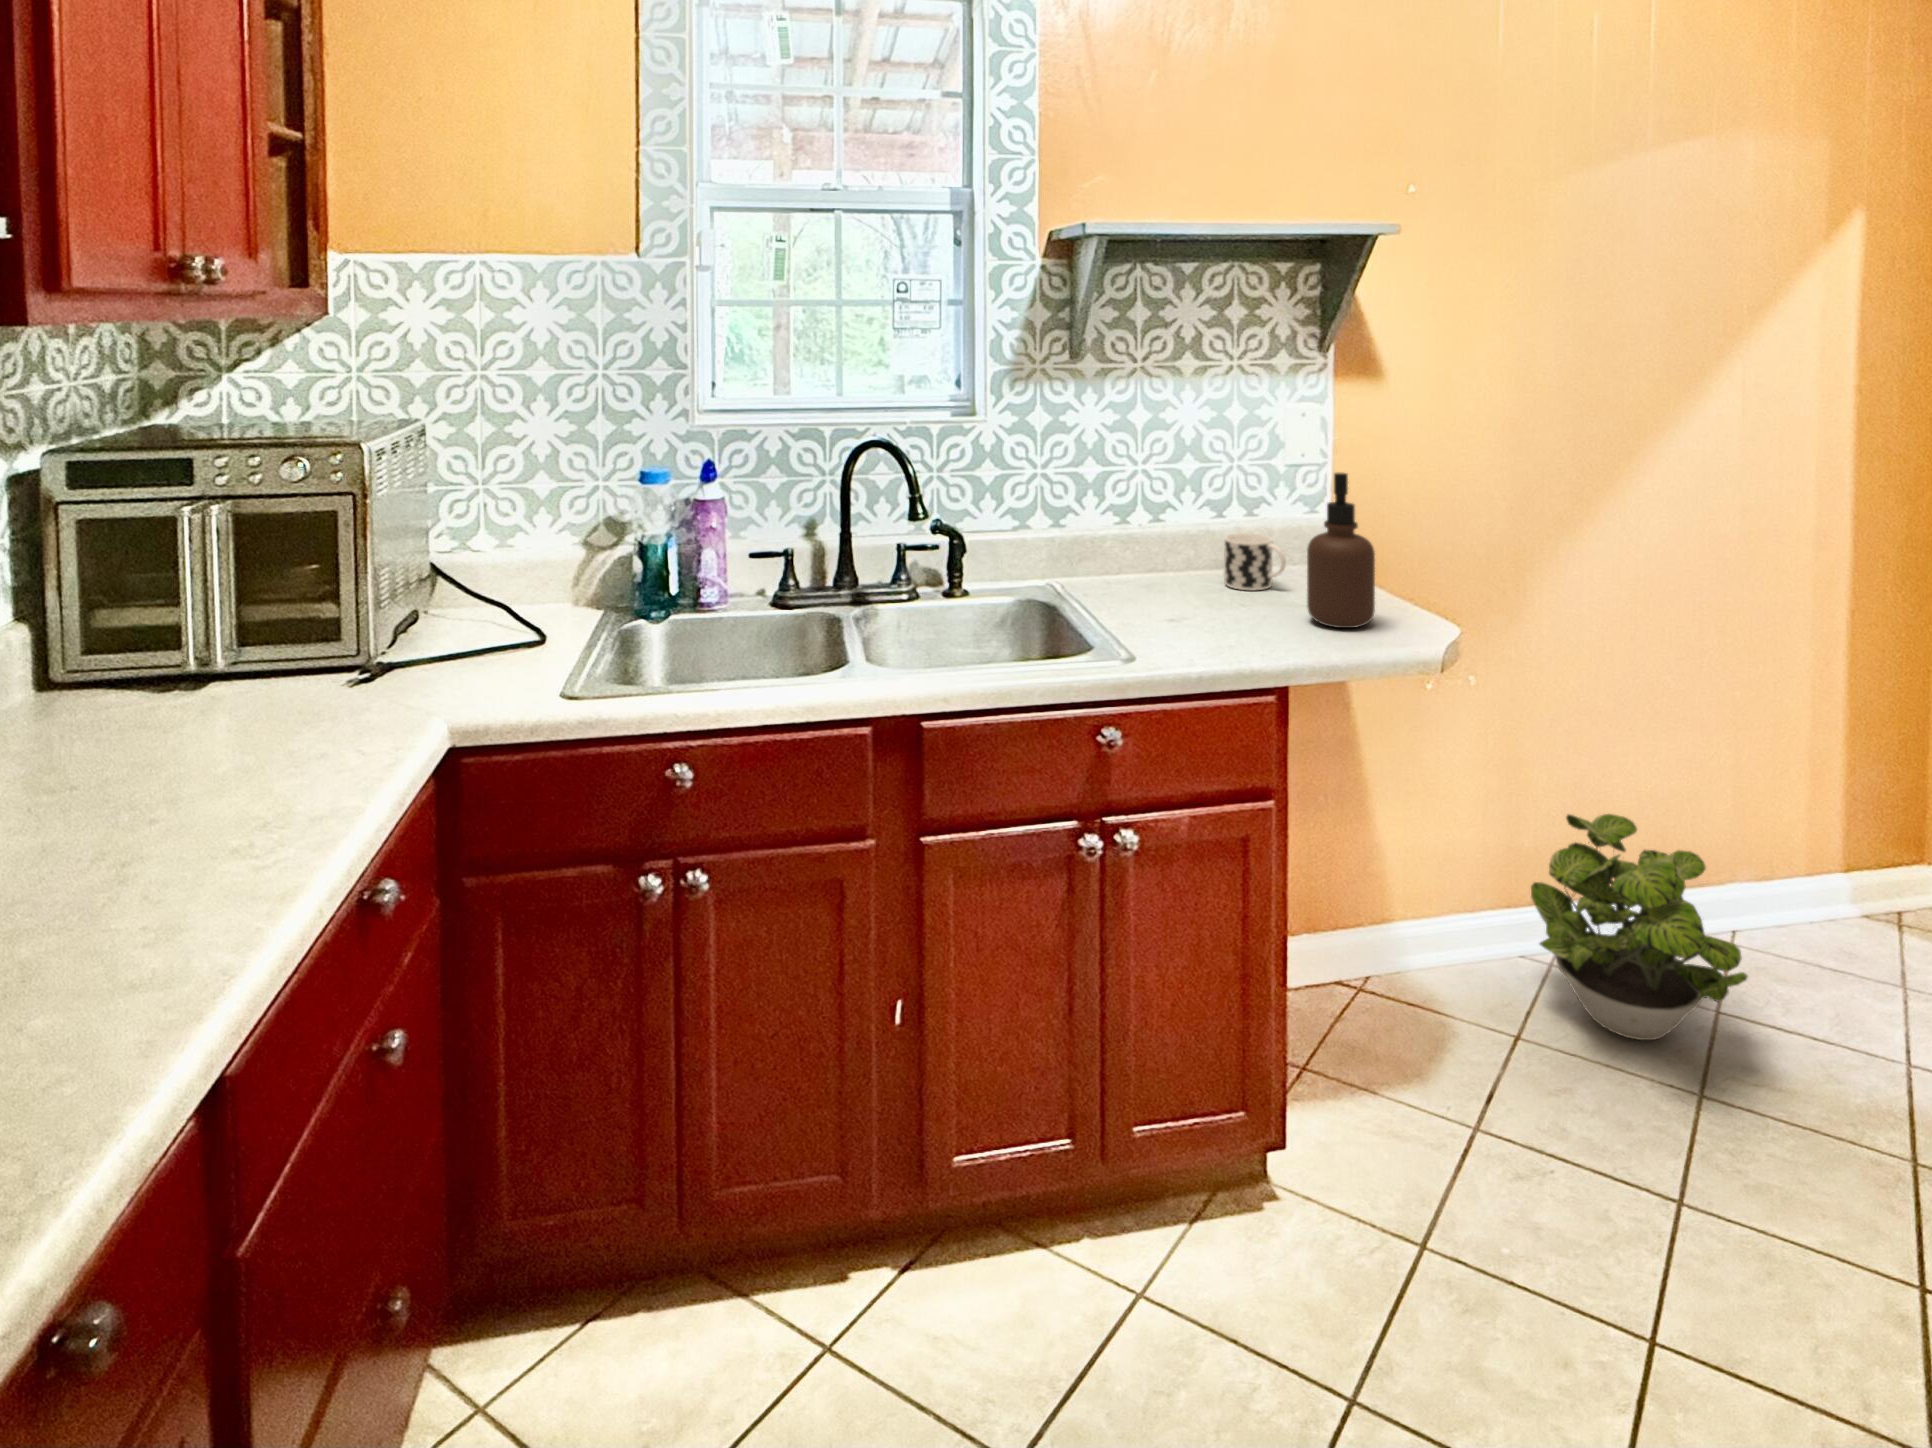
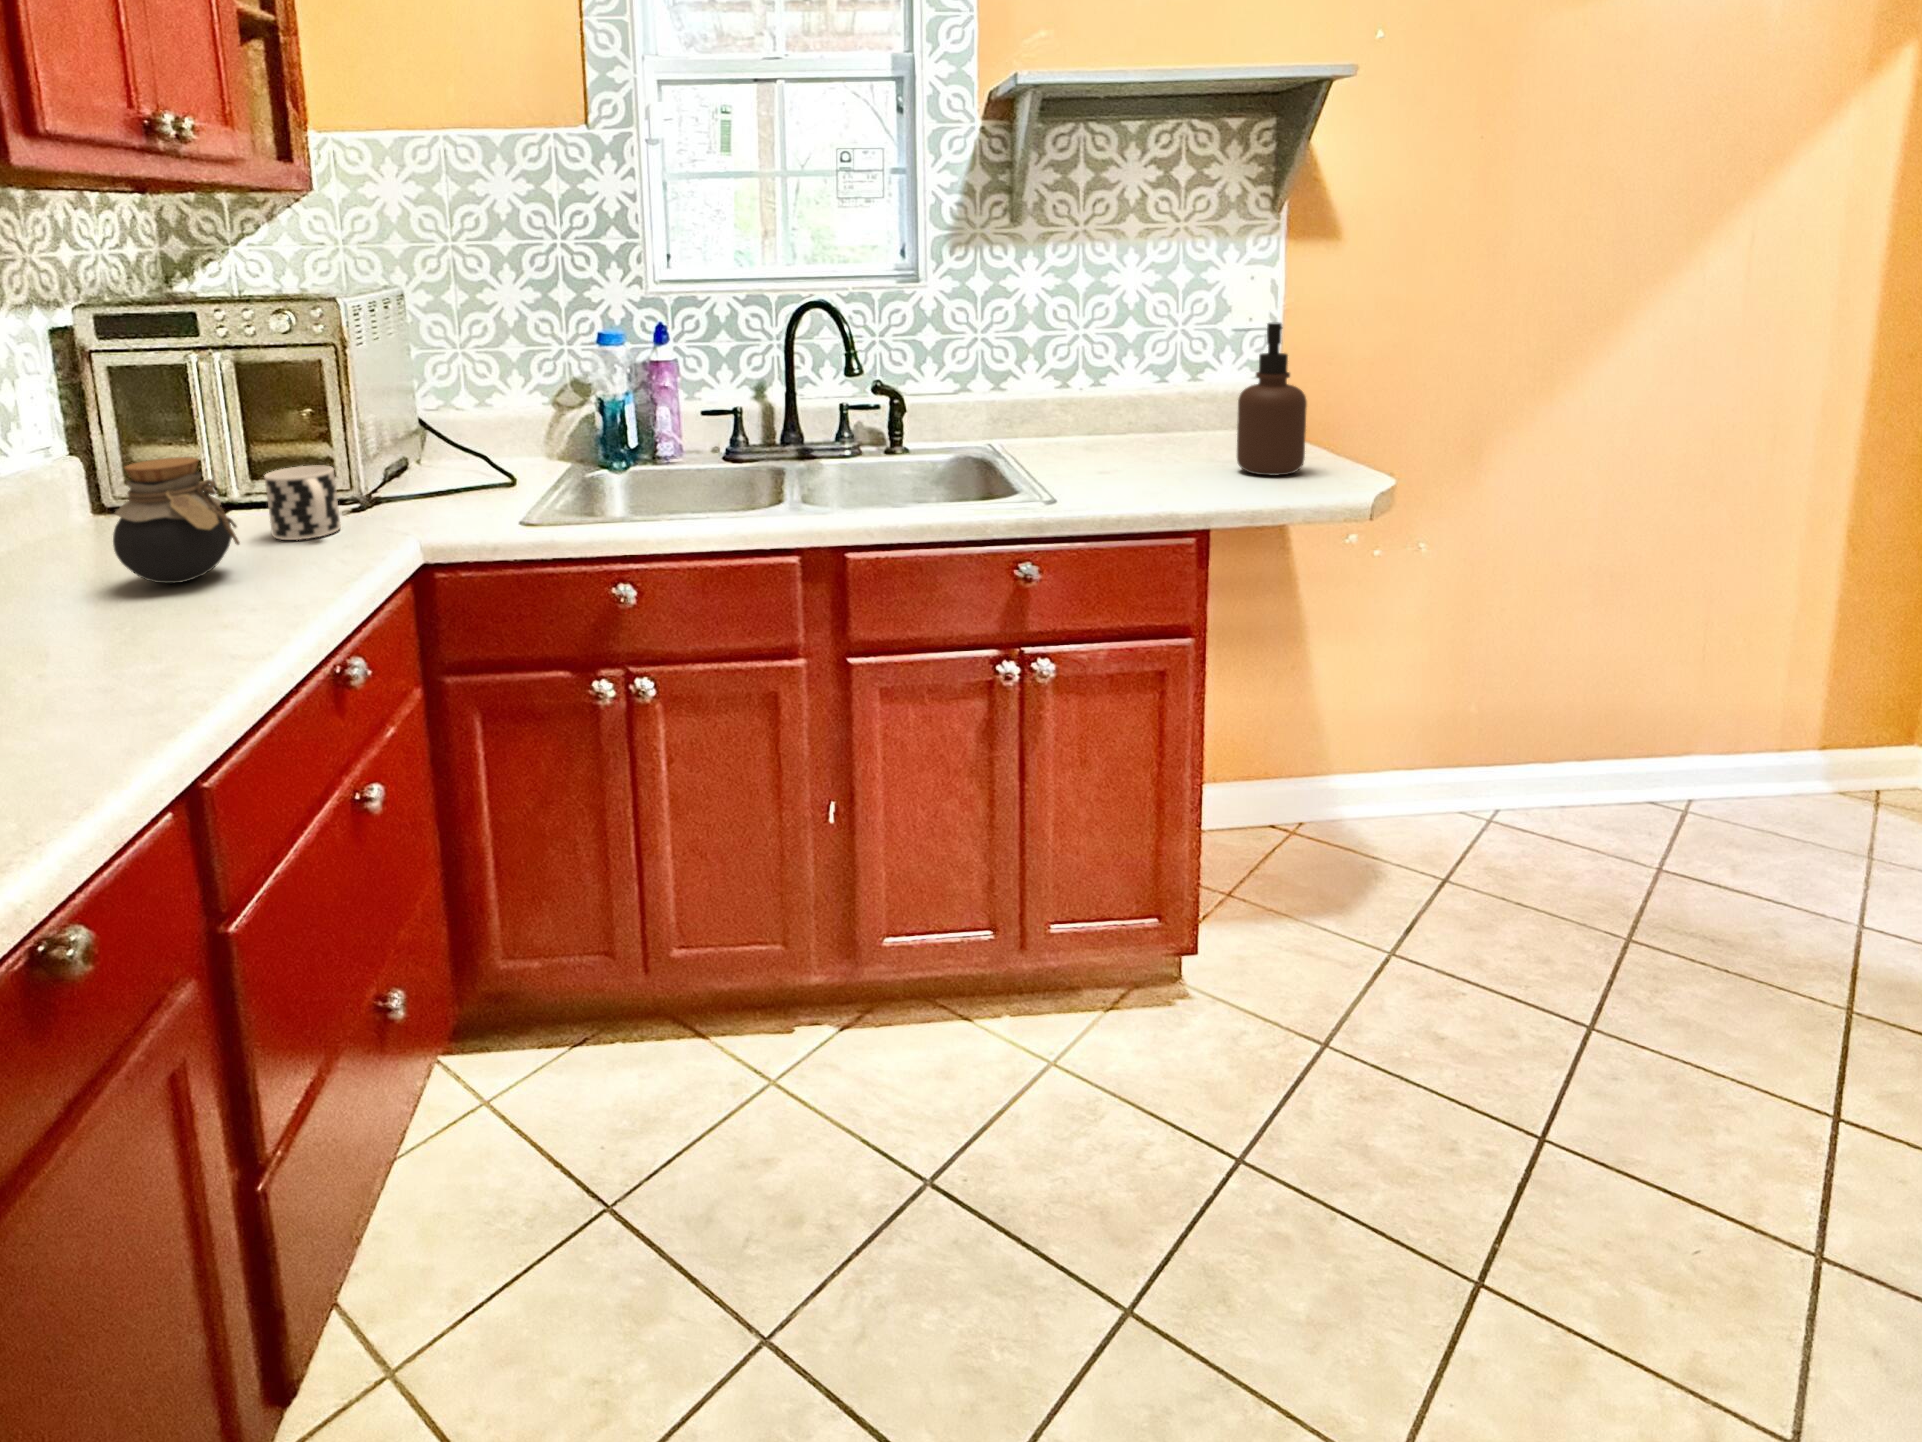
cup: present [1224,533,1286,590] -> present [264,465,341,540]
jar: none [74,656,234,815] -> present [113,457,239,583]
potted plant: present [1531,814,1748,1040] -> none [1471,680,1682,883]

